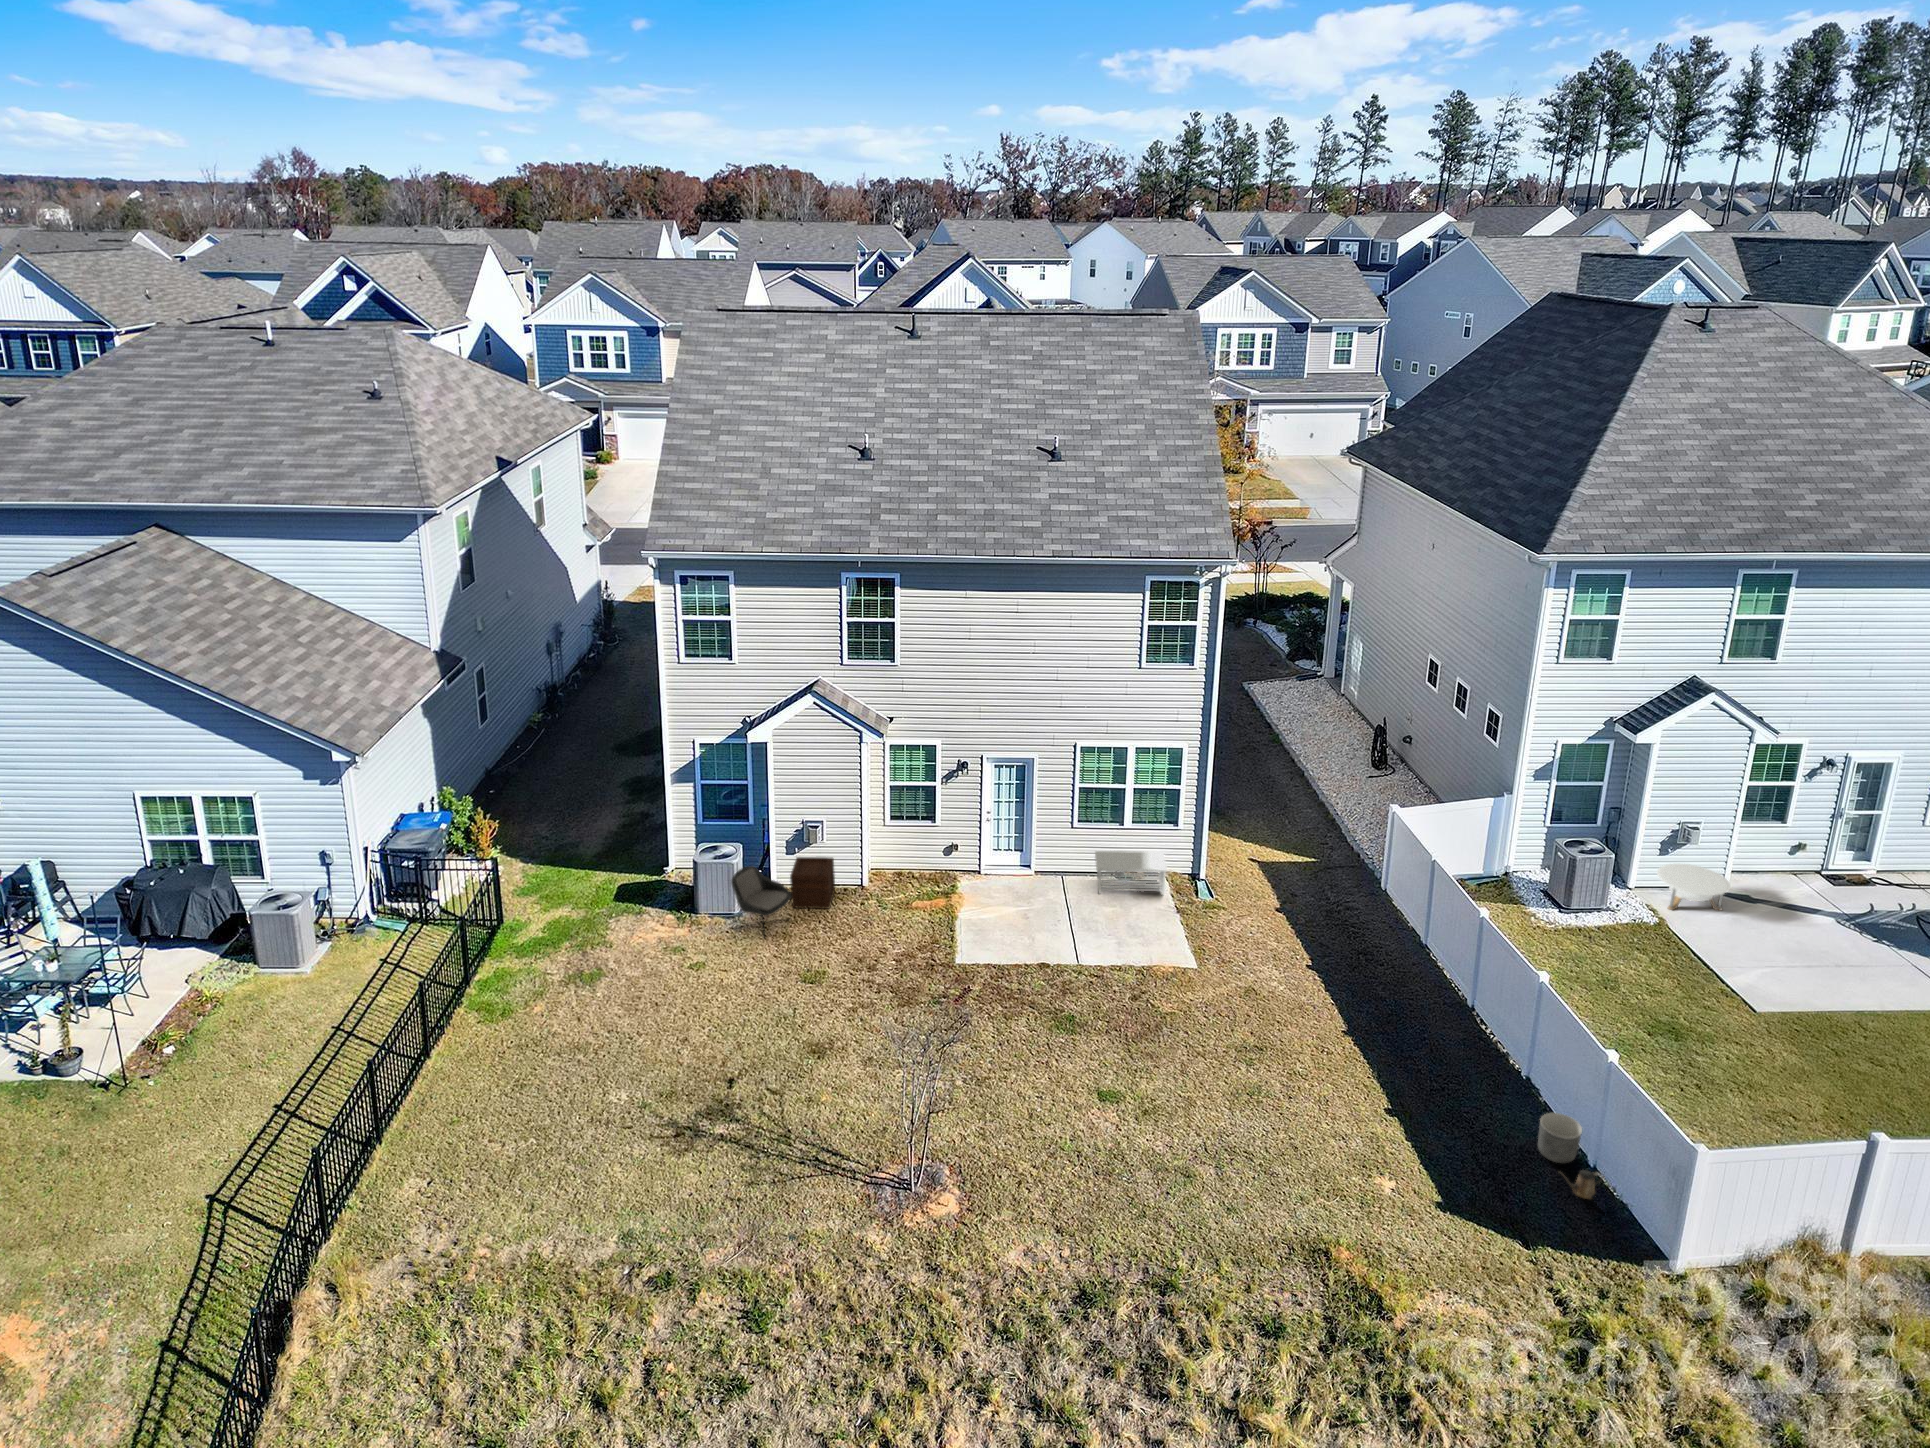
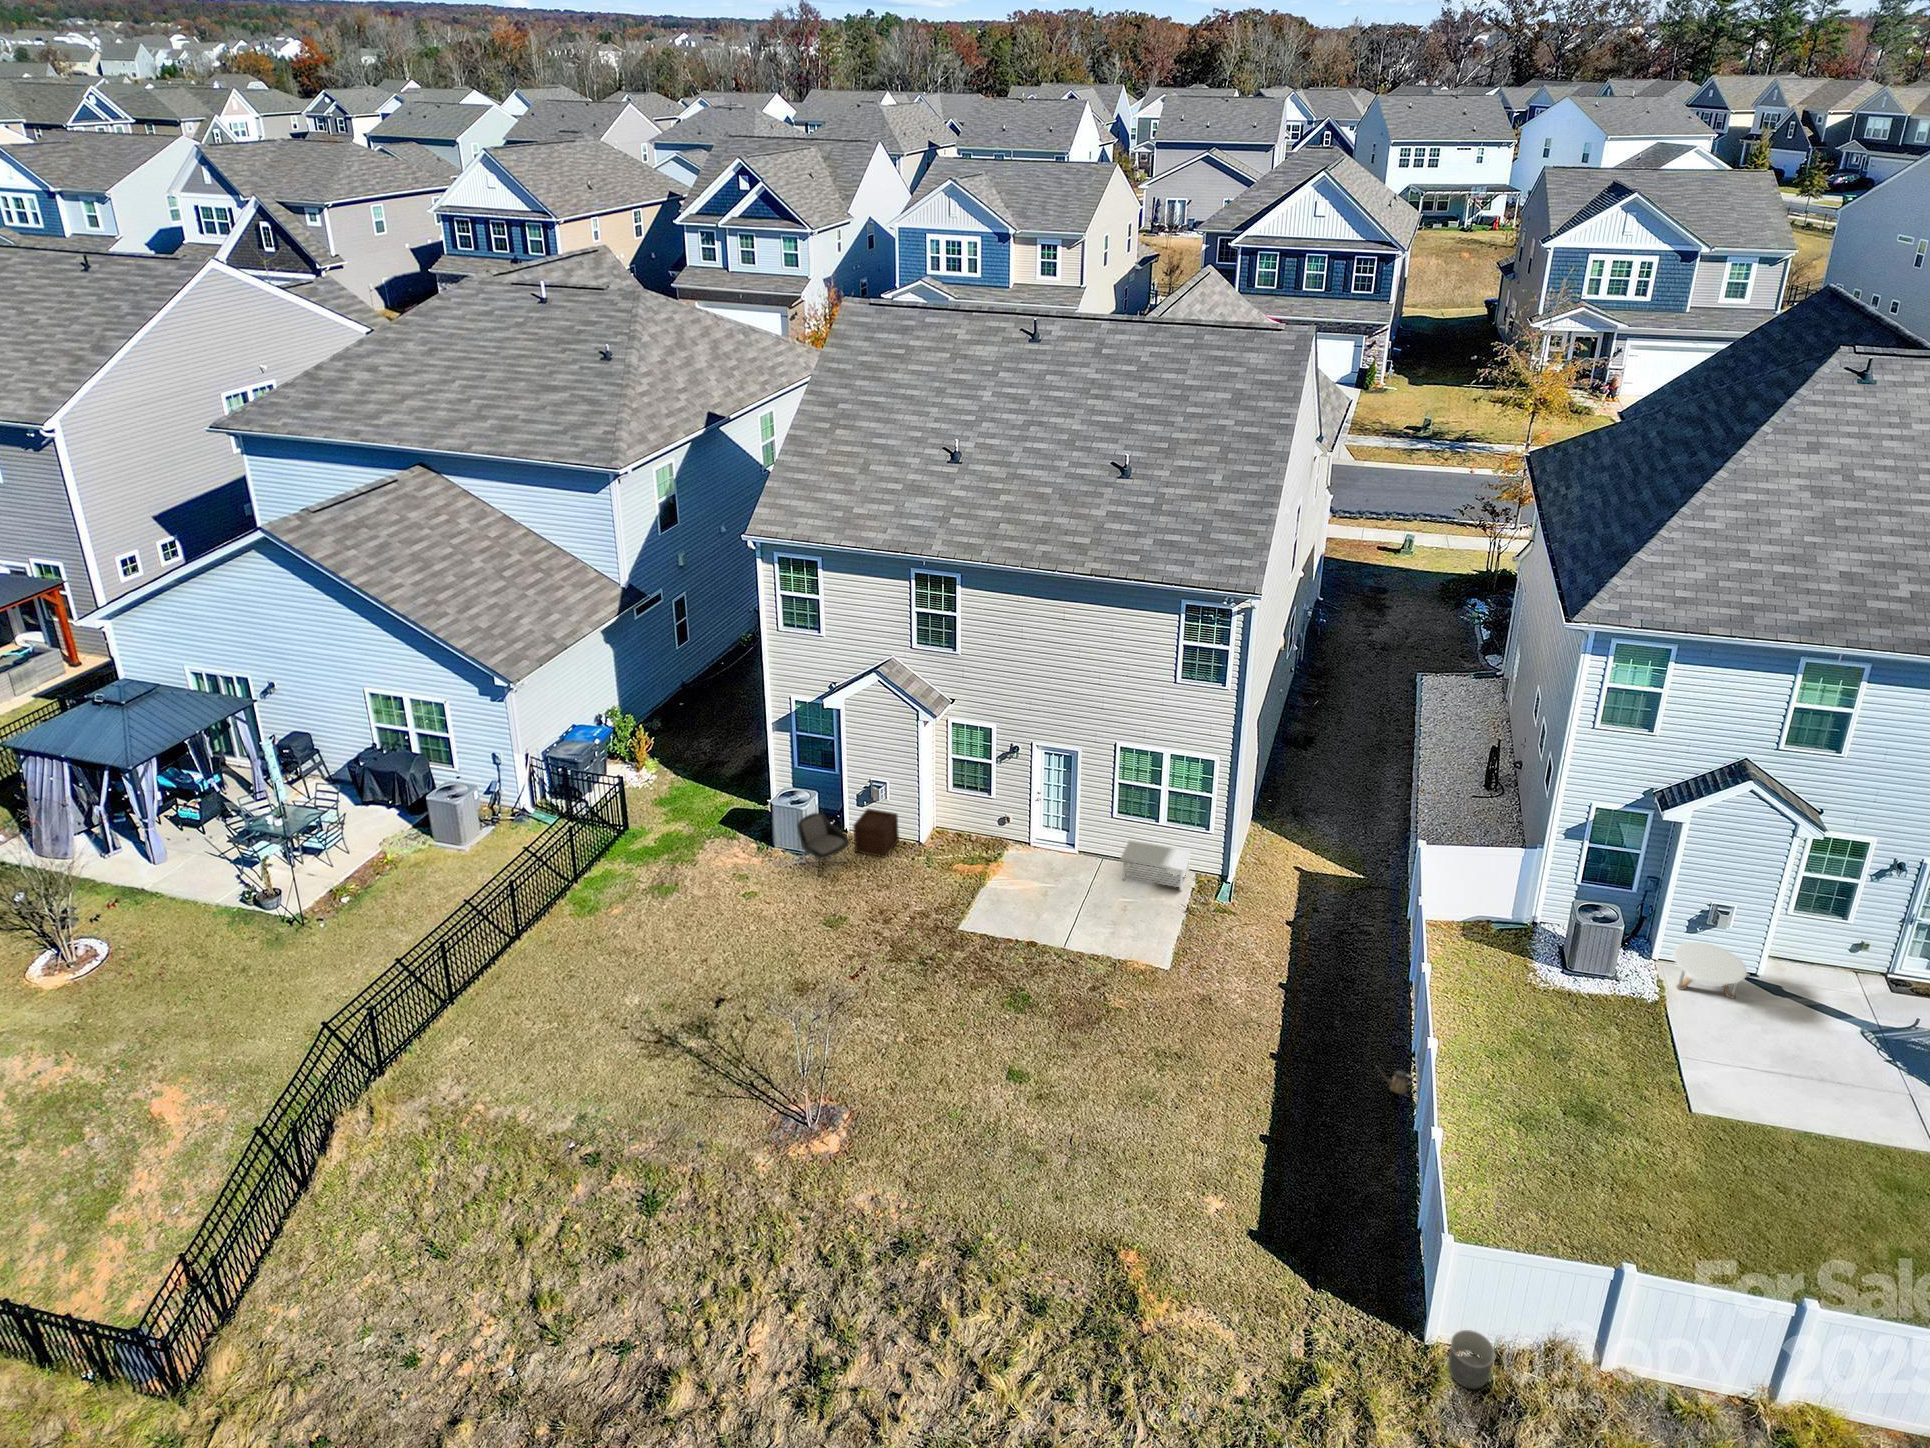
planter: present [1538,1113,1582,1163] -> present [1448,1330,1495,1389]
watering can: present [1560,1170,1603,1199] -> present [1382,1071,1411,1094]

